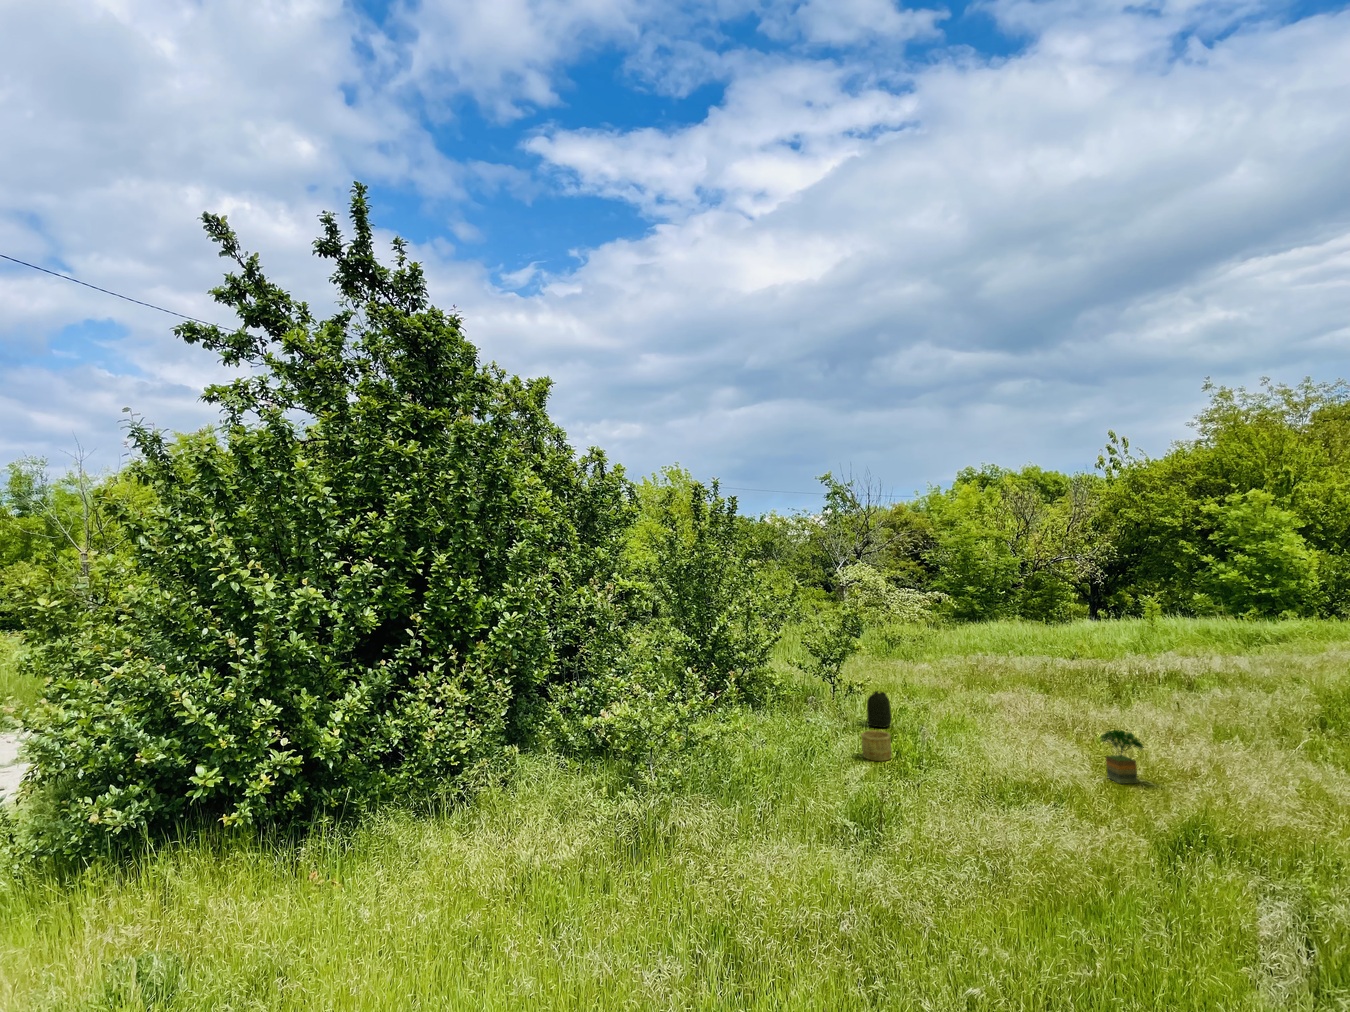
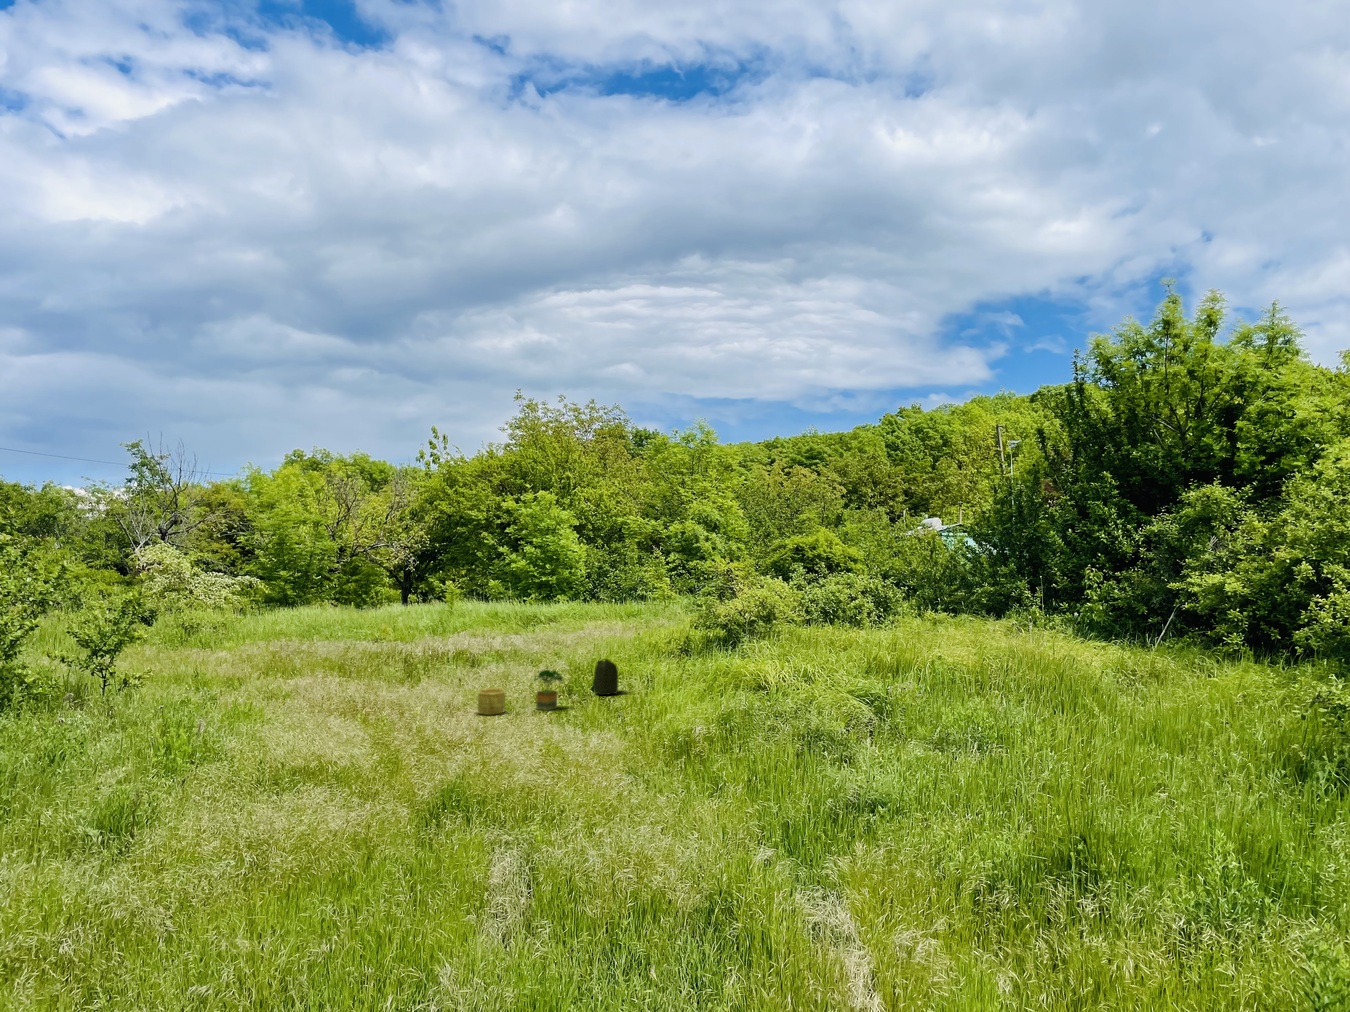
backpack: present [867,691,892,728] -> present [594,659,618,695]
wooden bucket: present [861,730,892,761] -> present [478,688,505,715]

